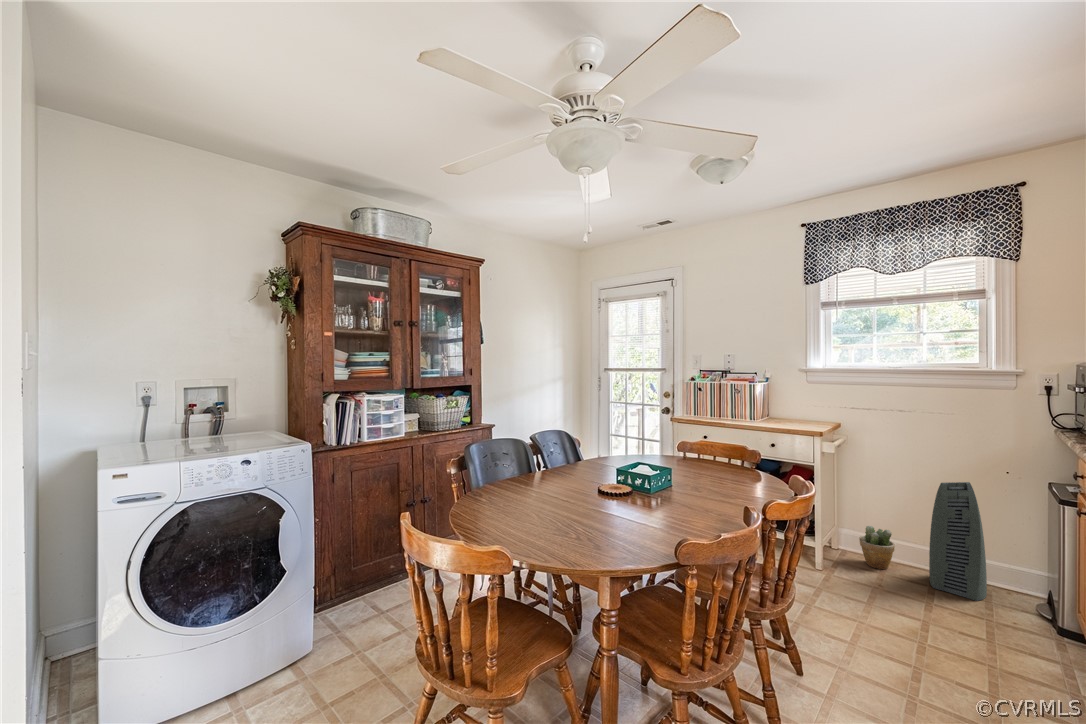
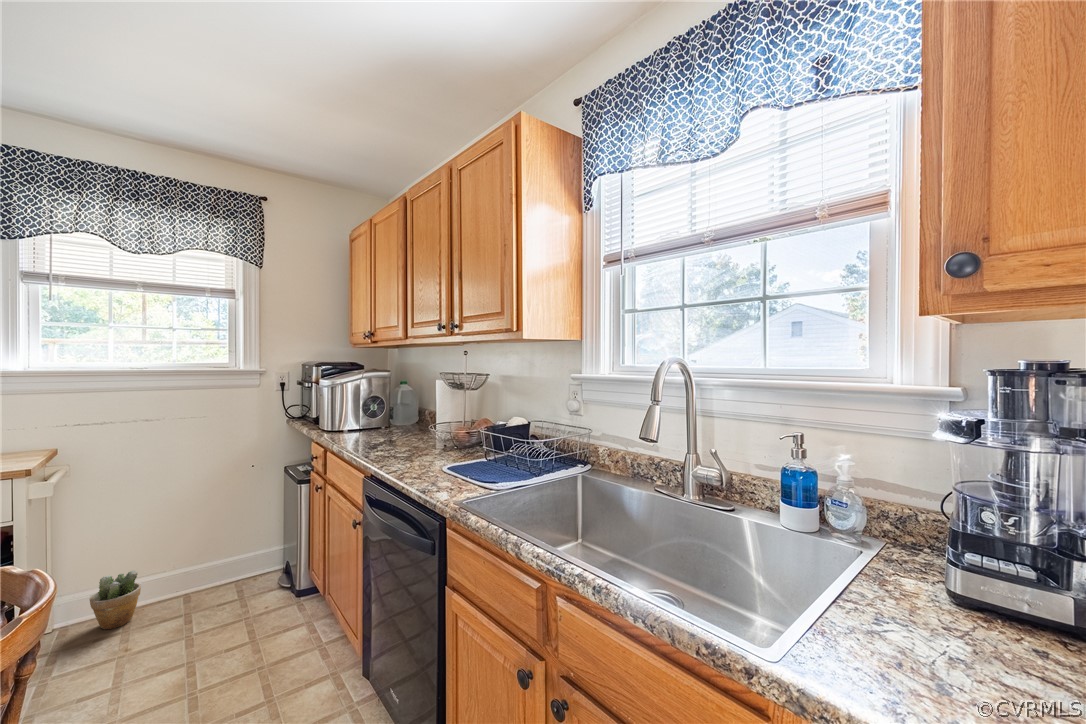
air purifier: present [929,482,987,601] -> none [184,484,239,613]

